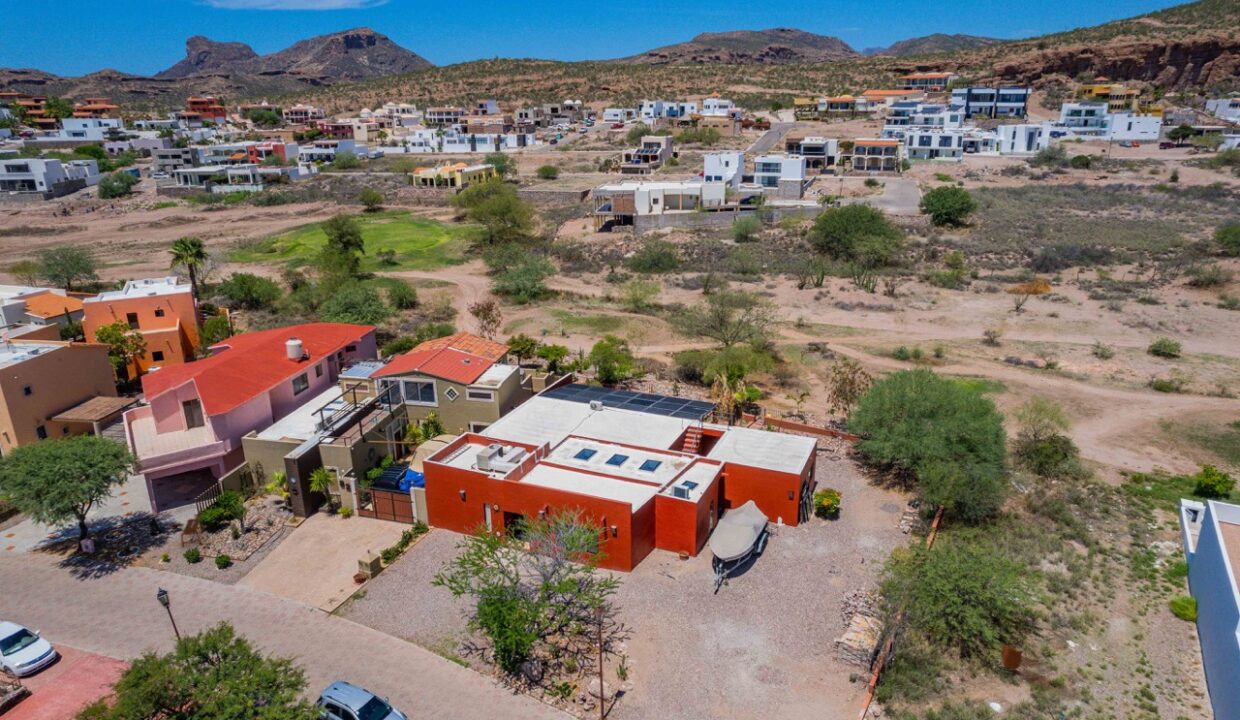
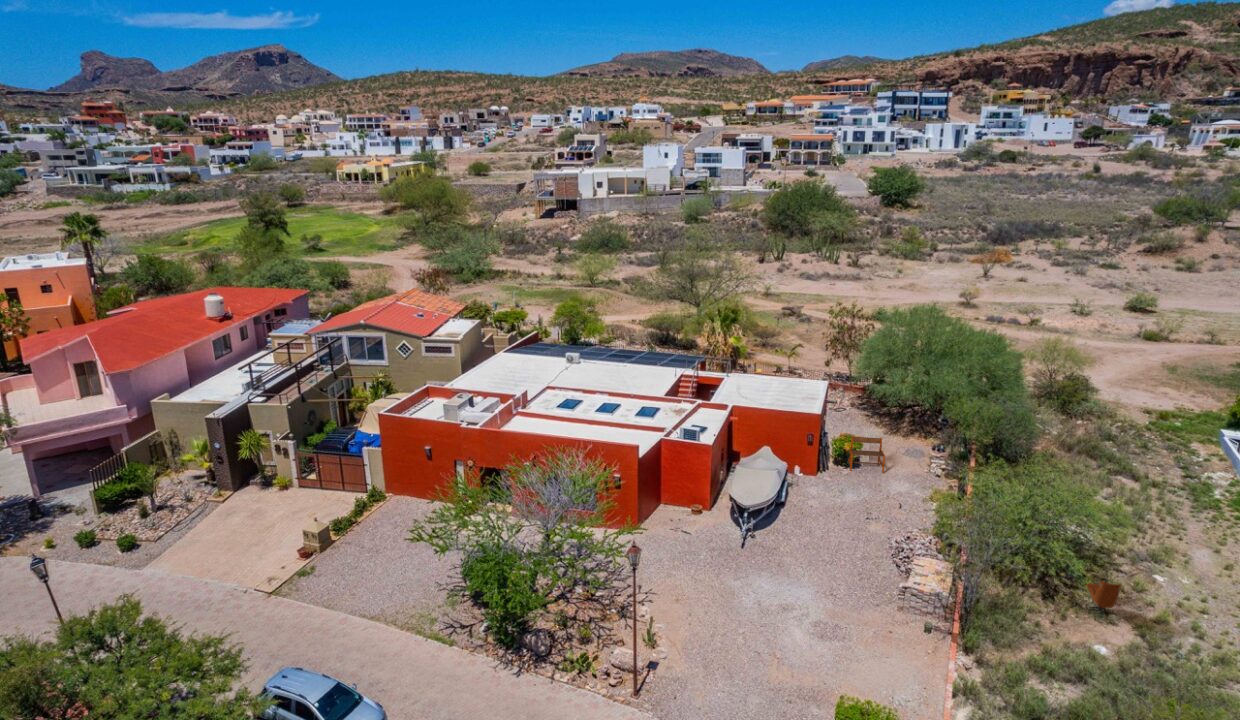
bench: present [181,509,201,547] -> present [848,436,885,473]

